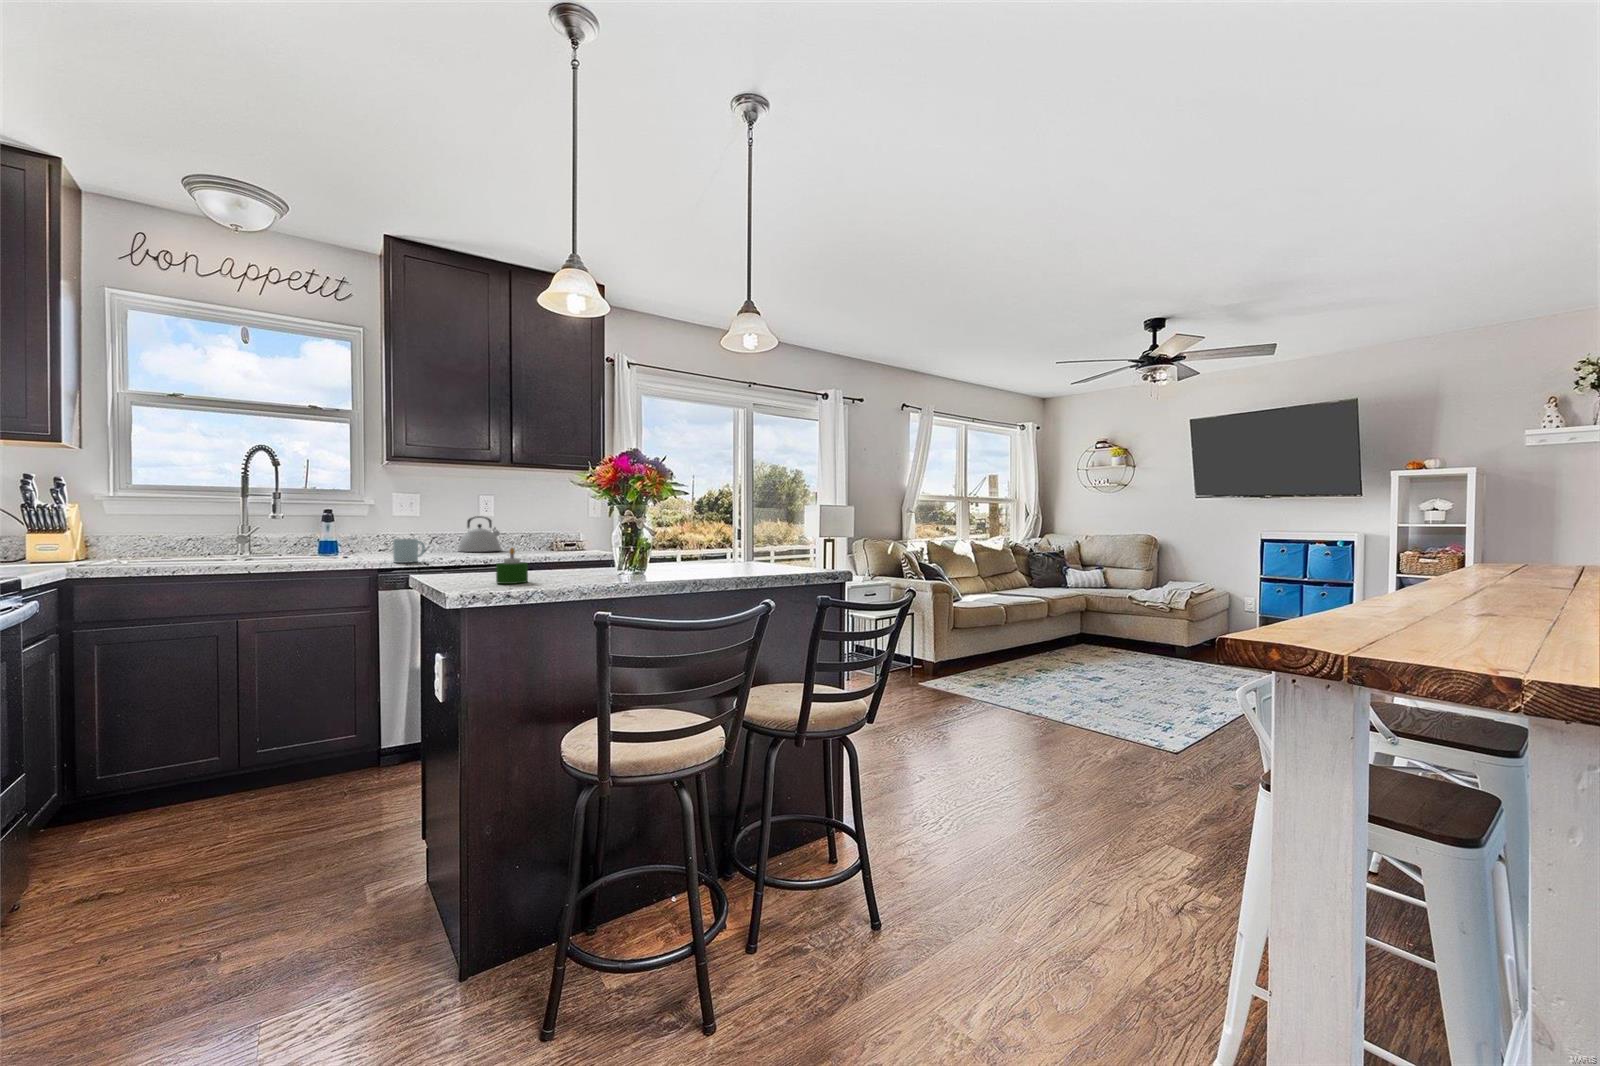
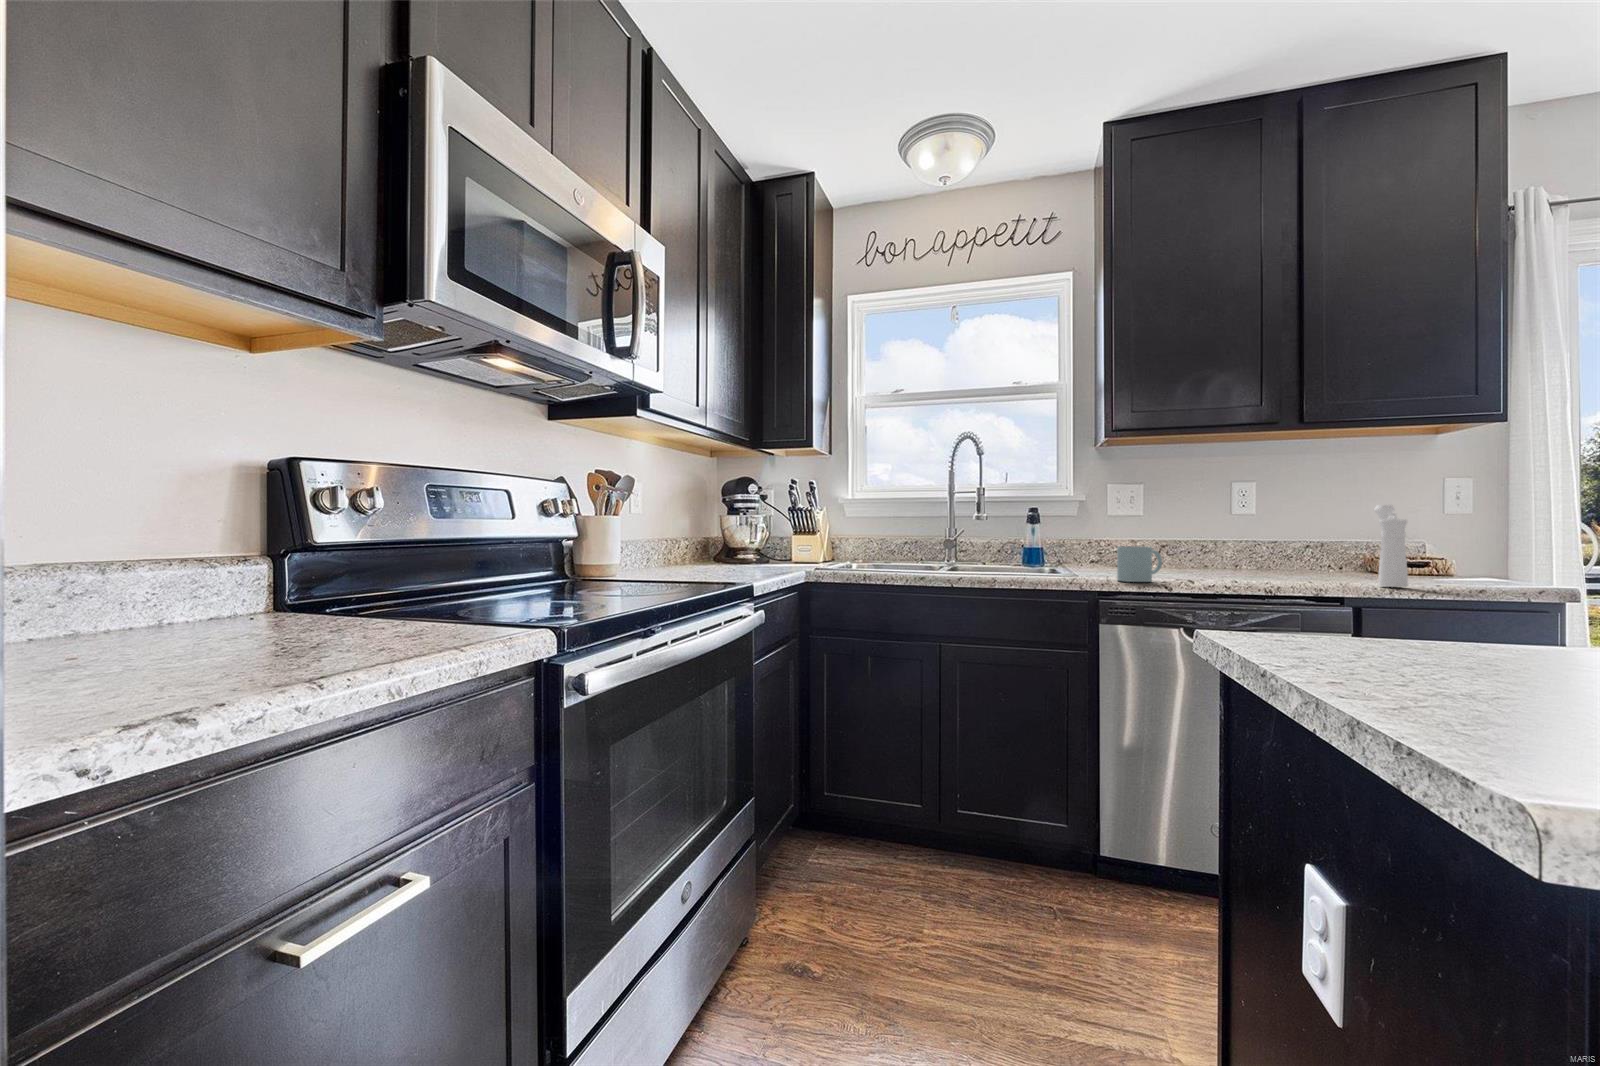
pepper mill: none [546,514,560,558] -> present [1374,505,1408,587]
kettle: present [458,516,501,552] -> none [1201,514,1272,569]
candle: present [496,548,528,584] -> none [1410,565,1517,667]

